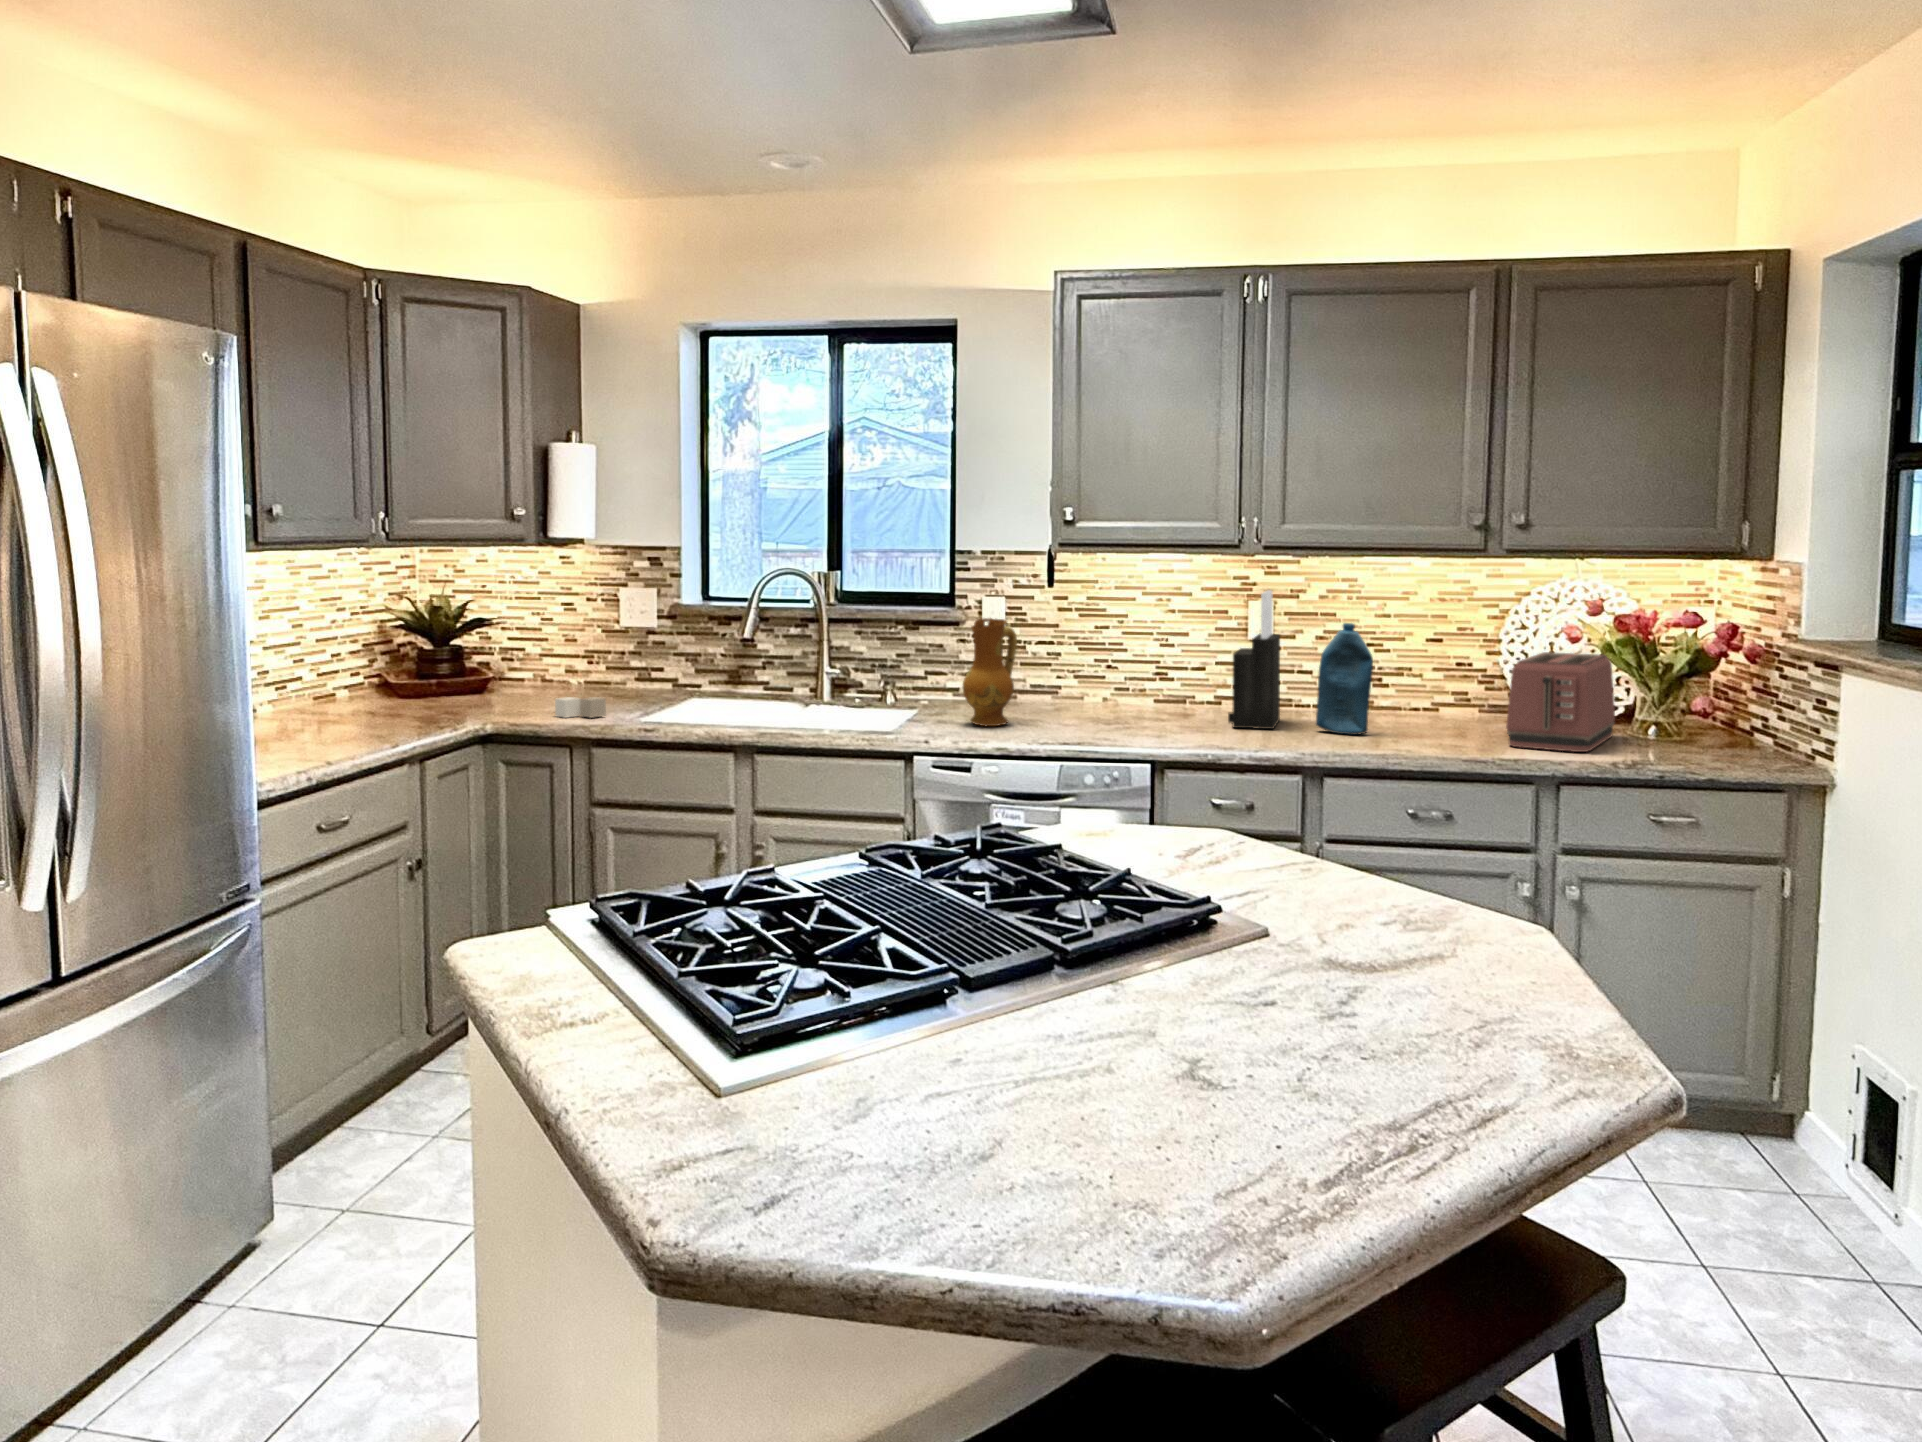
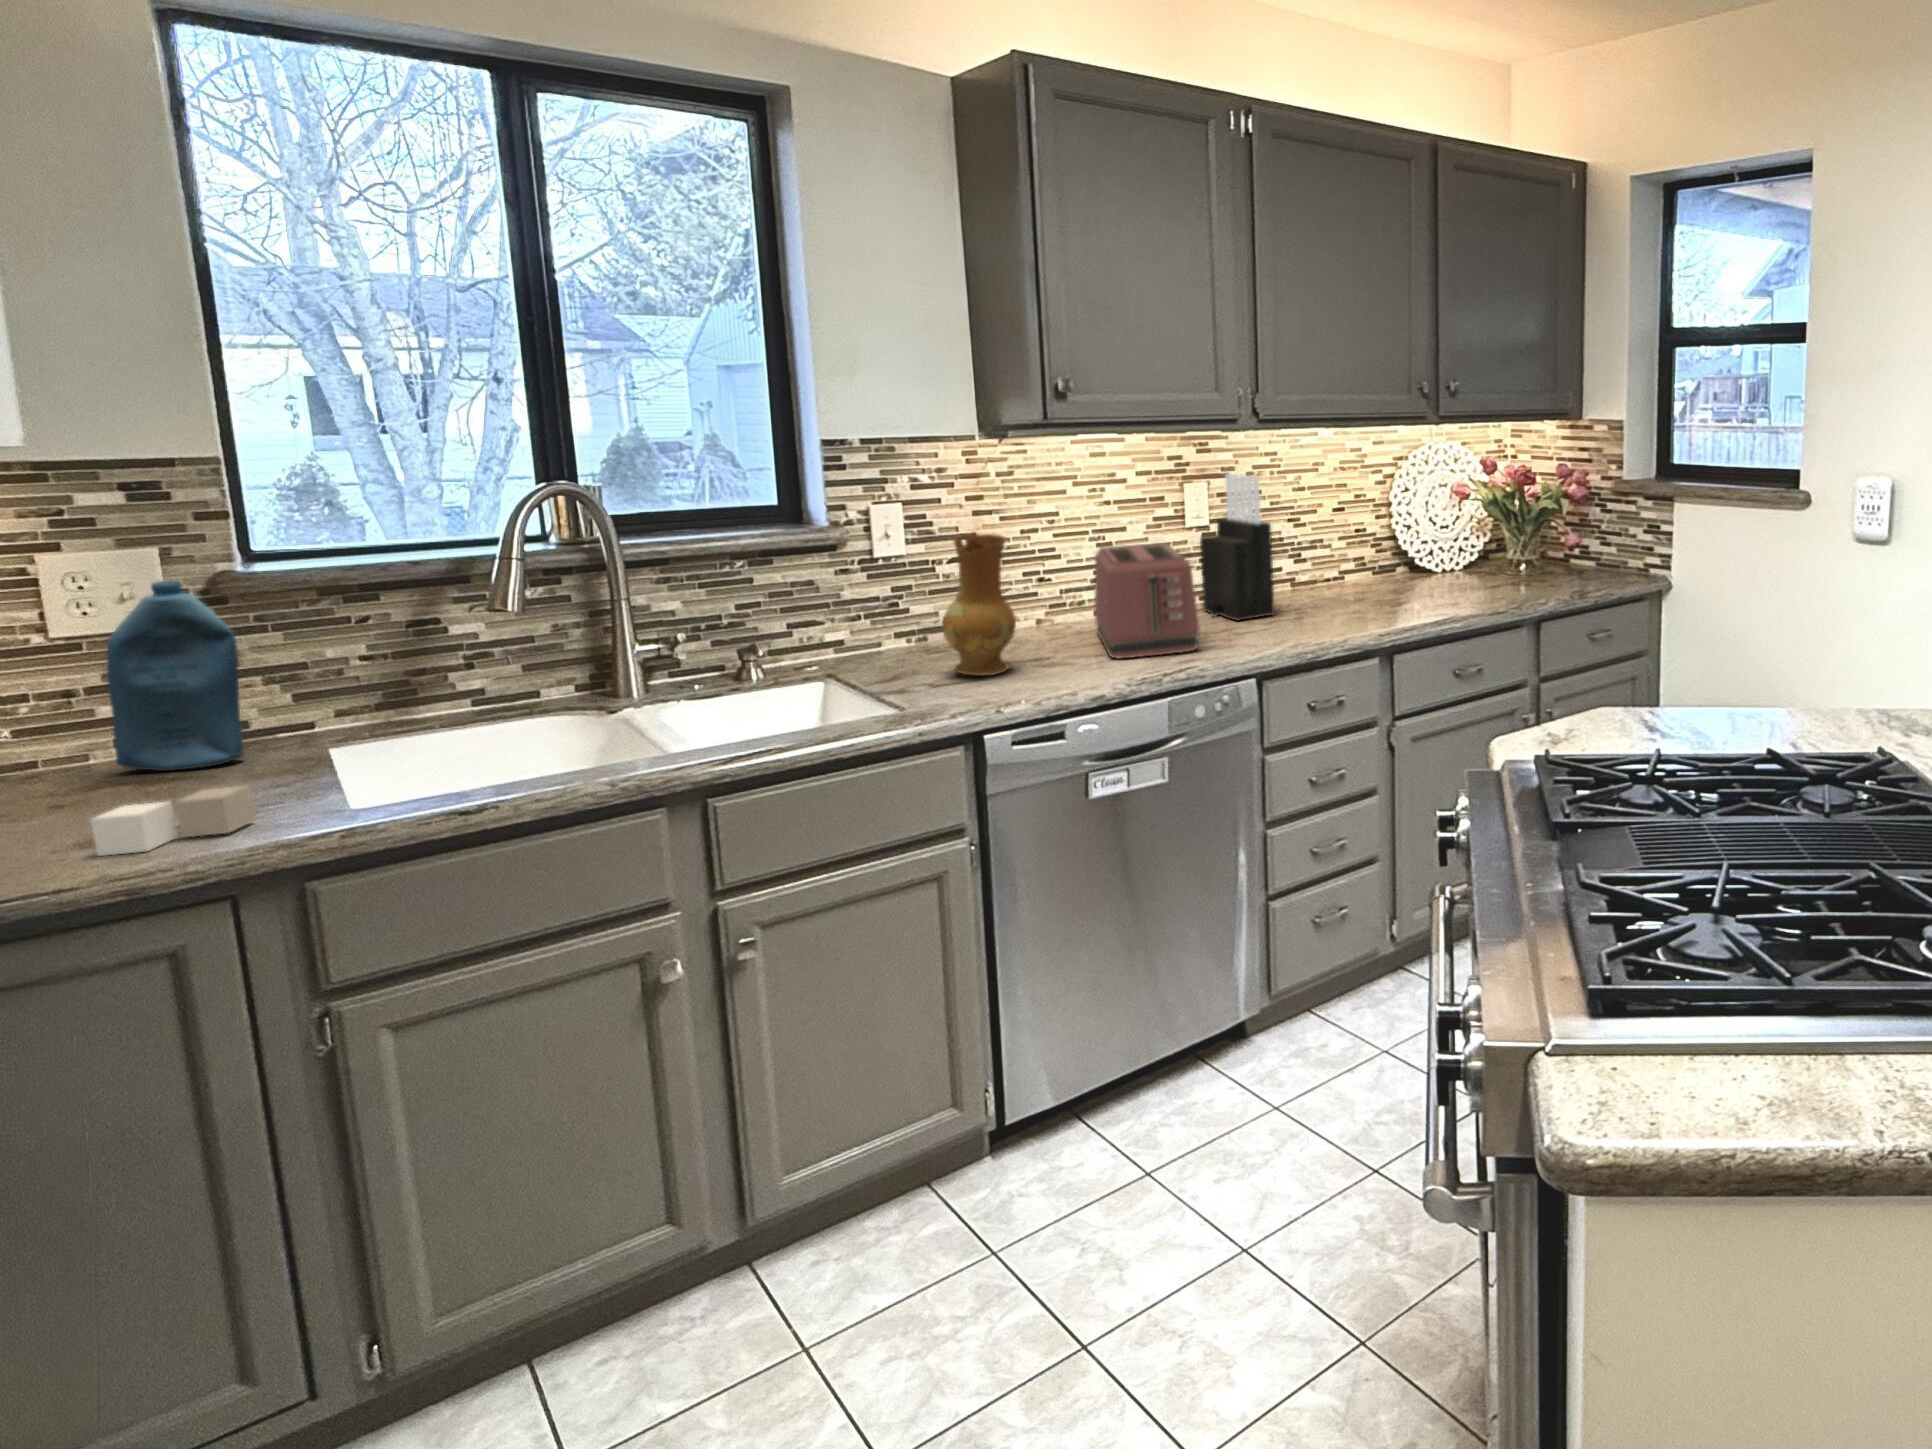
bottle: present [1316,623,1373,735] -> present [107,580,244,771]
toaster: present [1506,652,1615,752] -> present [1094,543,1200,658]

